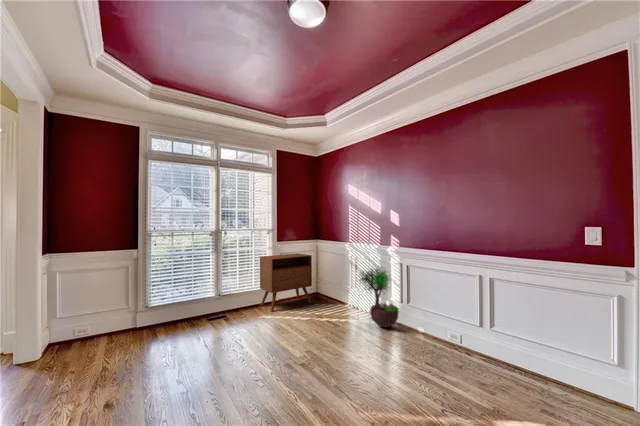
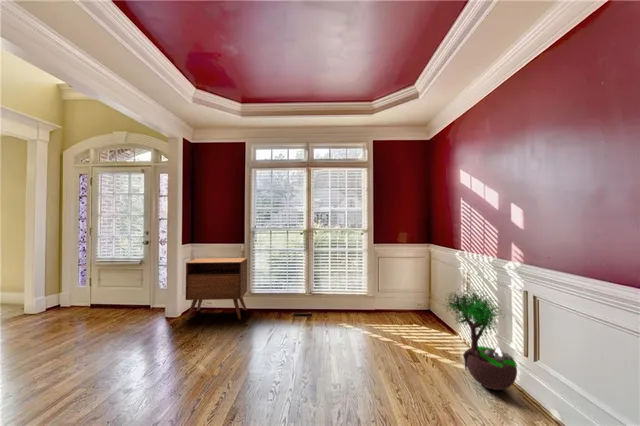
cabinet: present [260,253,312,312] -> present [186,258,247,320]

